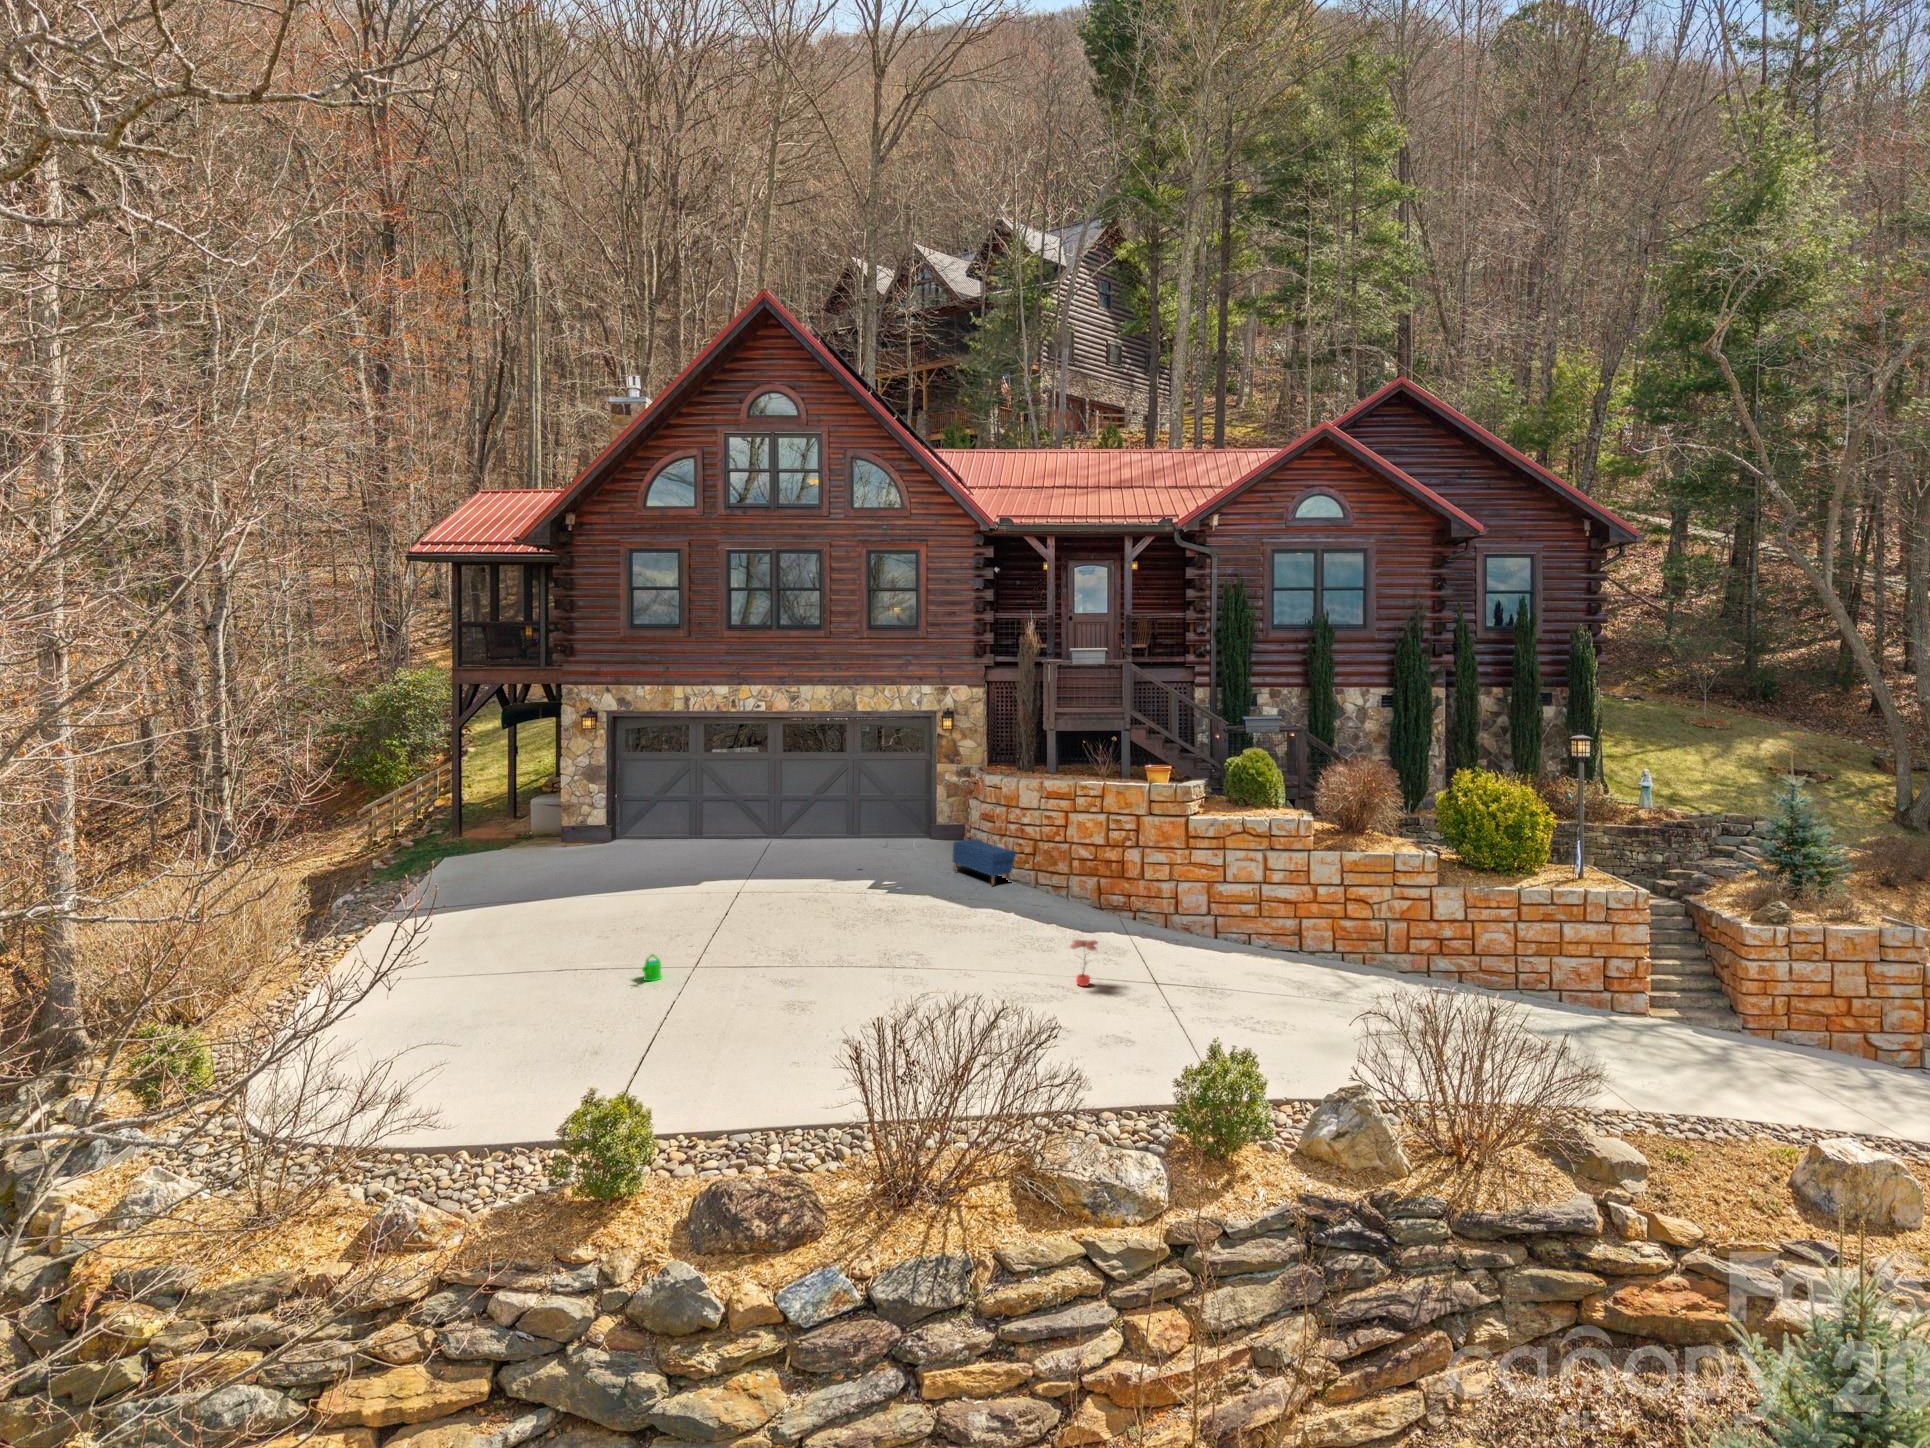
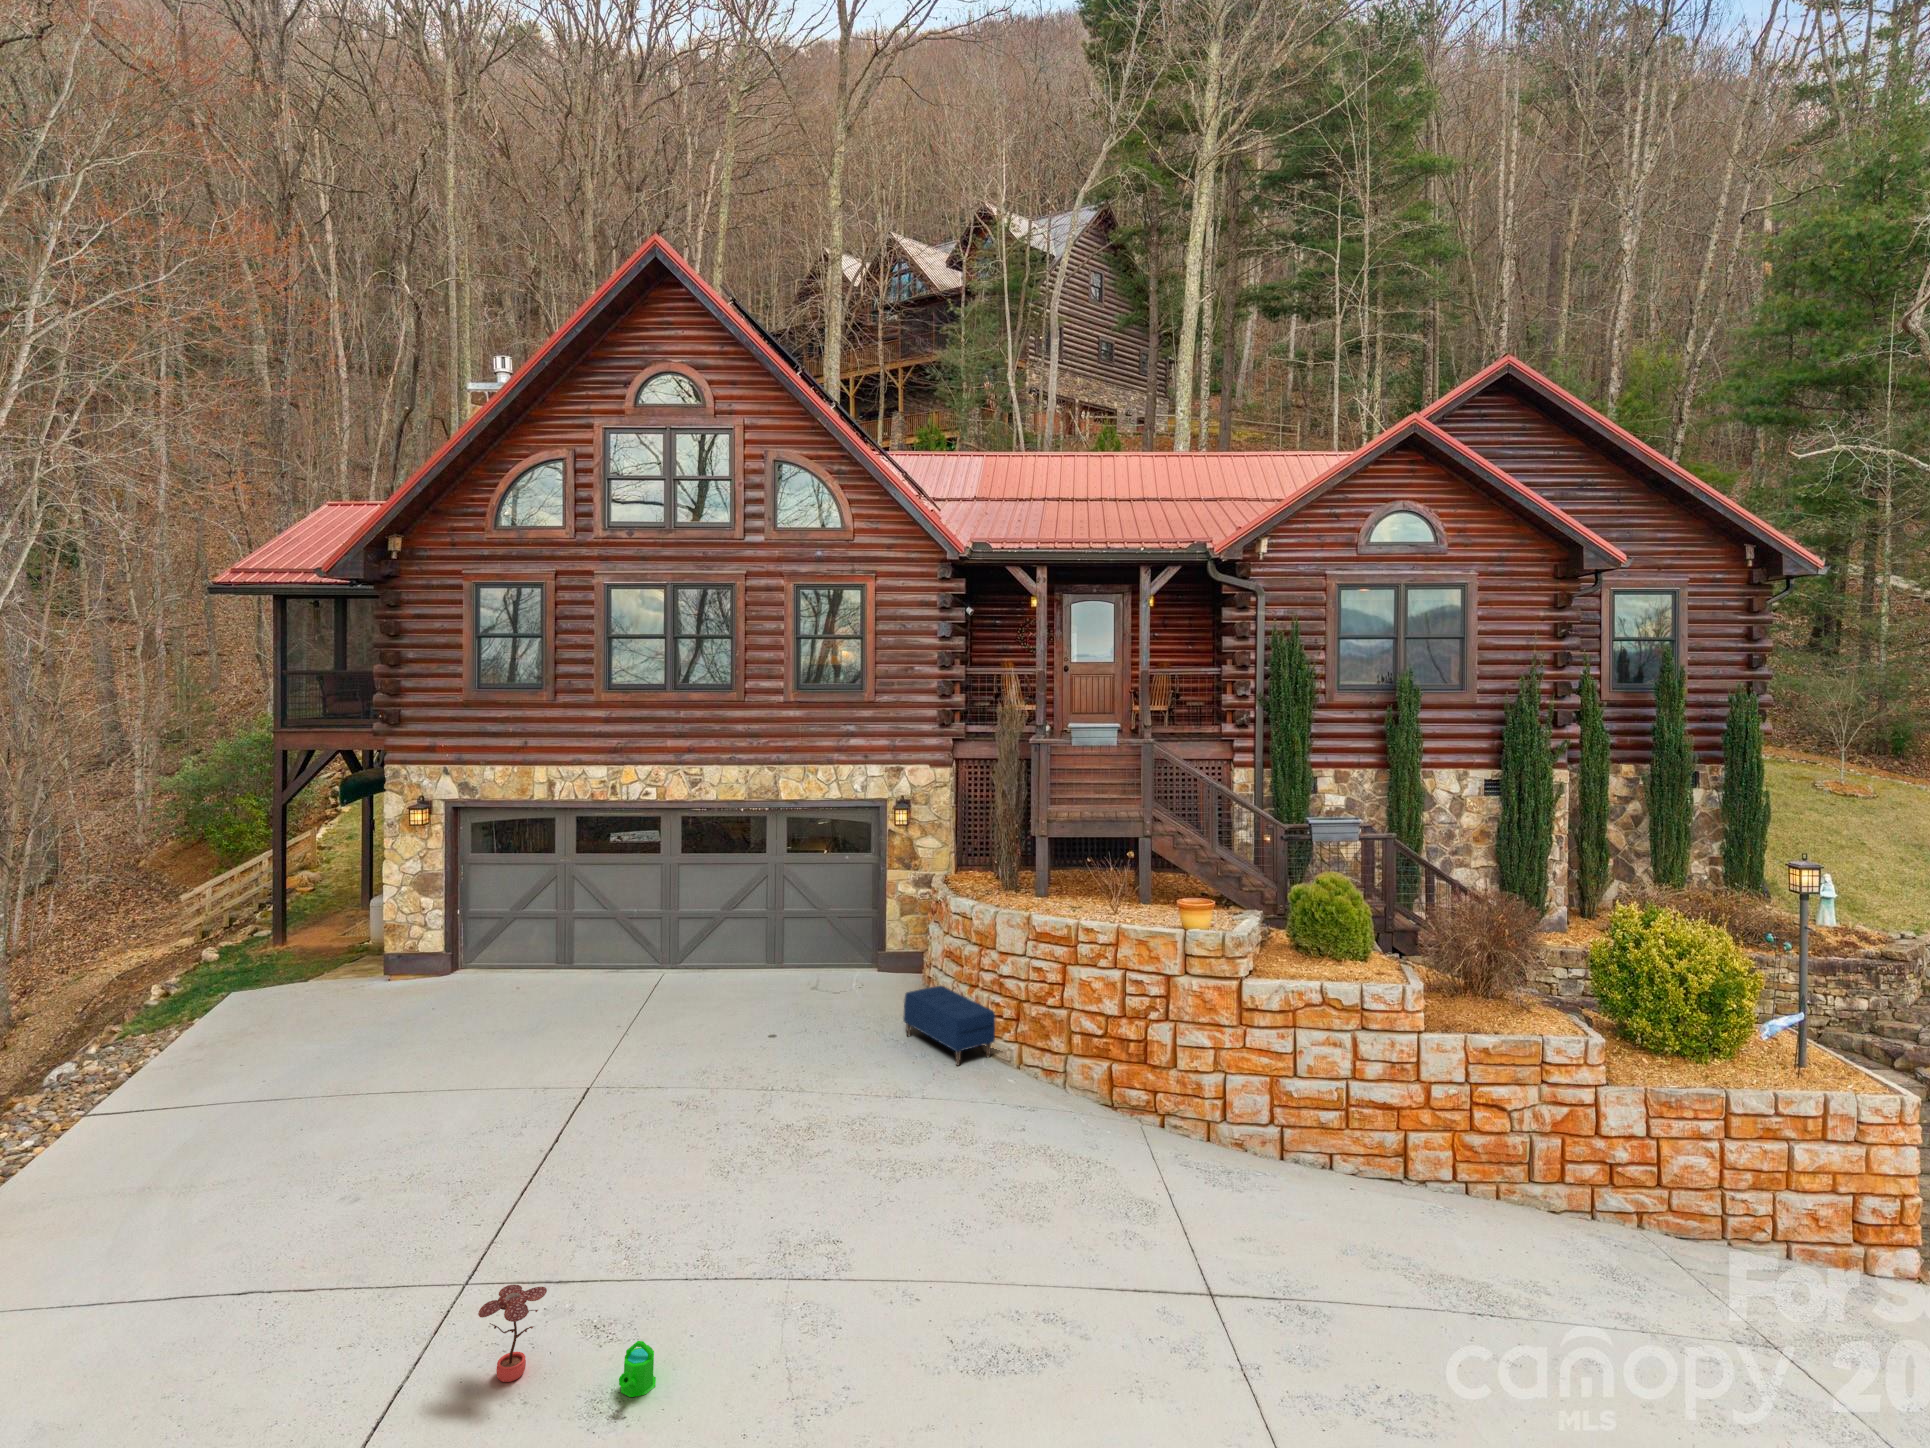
potted plant: present [1071,940,1098,986] -> present [478,1285,547,1382]
watering can: present [642,954,662,981] -> present [619,1341,656,1397]

